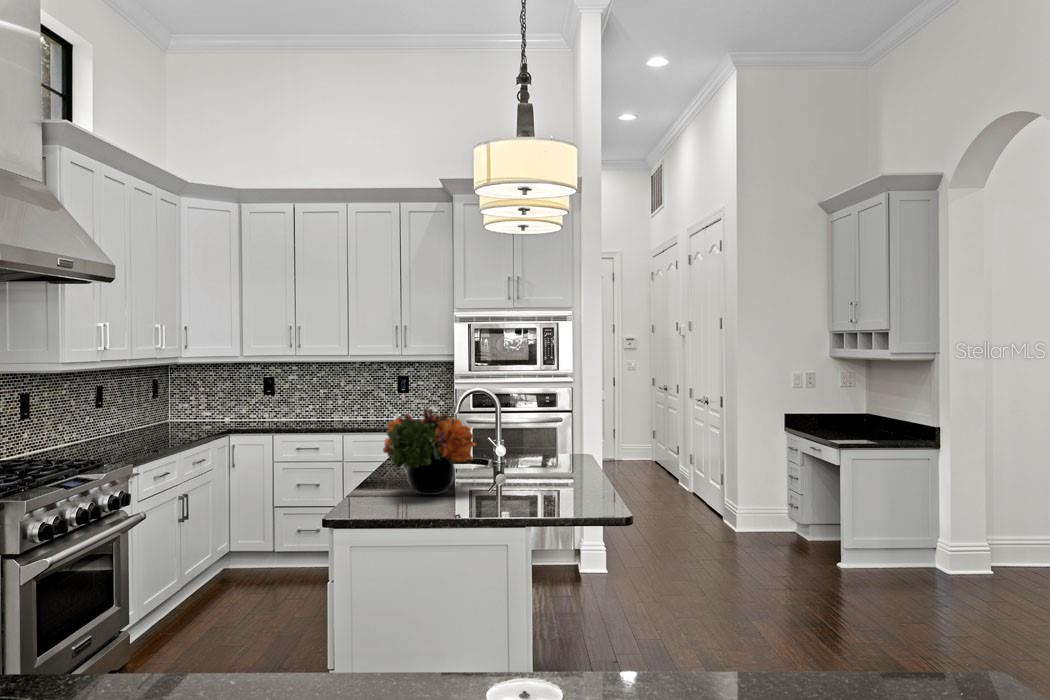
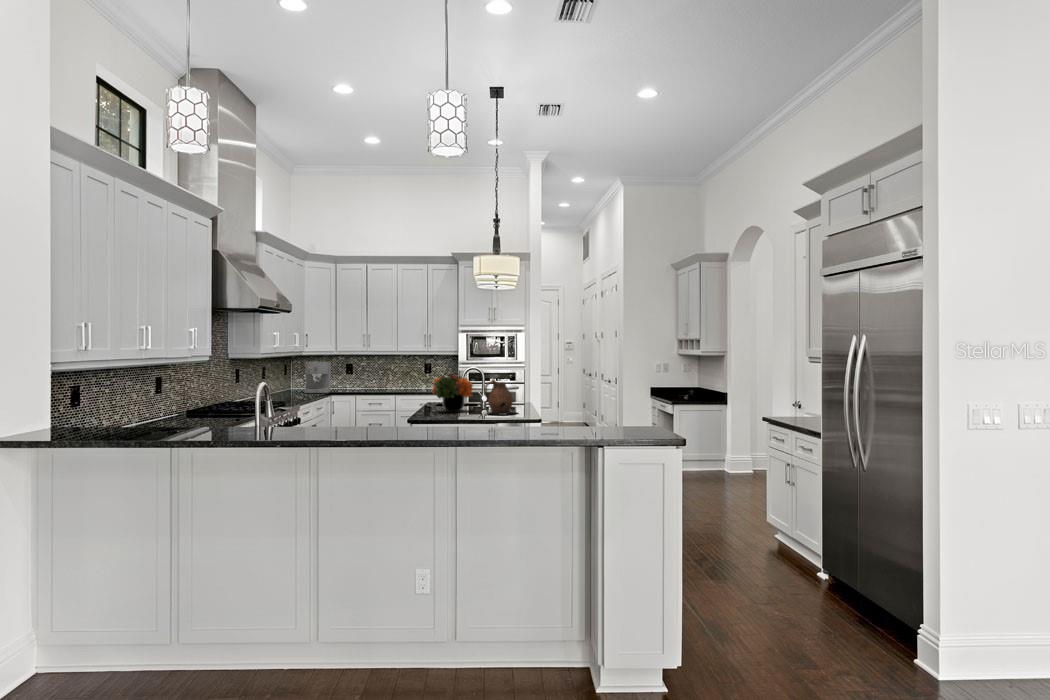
coffee maker: none [180,375,231,432] -> present [304,362,331,393]
ceramic pitcher: none [499,422,579,513] -> present [485,378,517,415]

